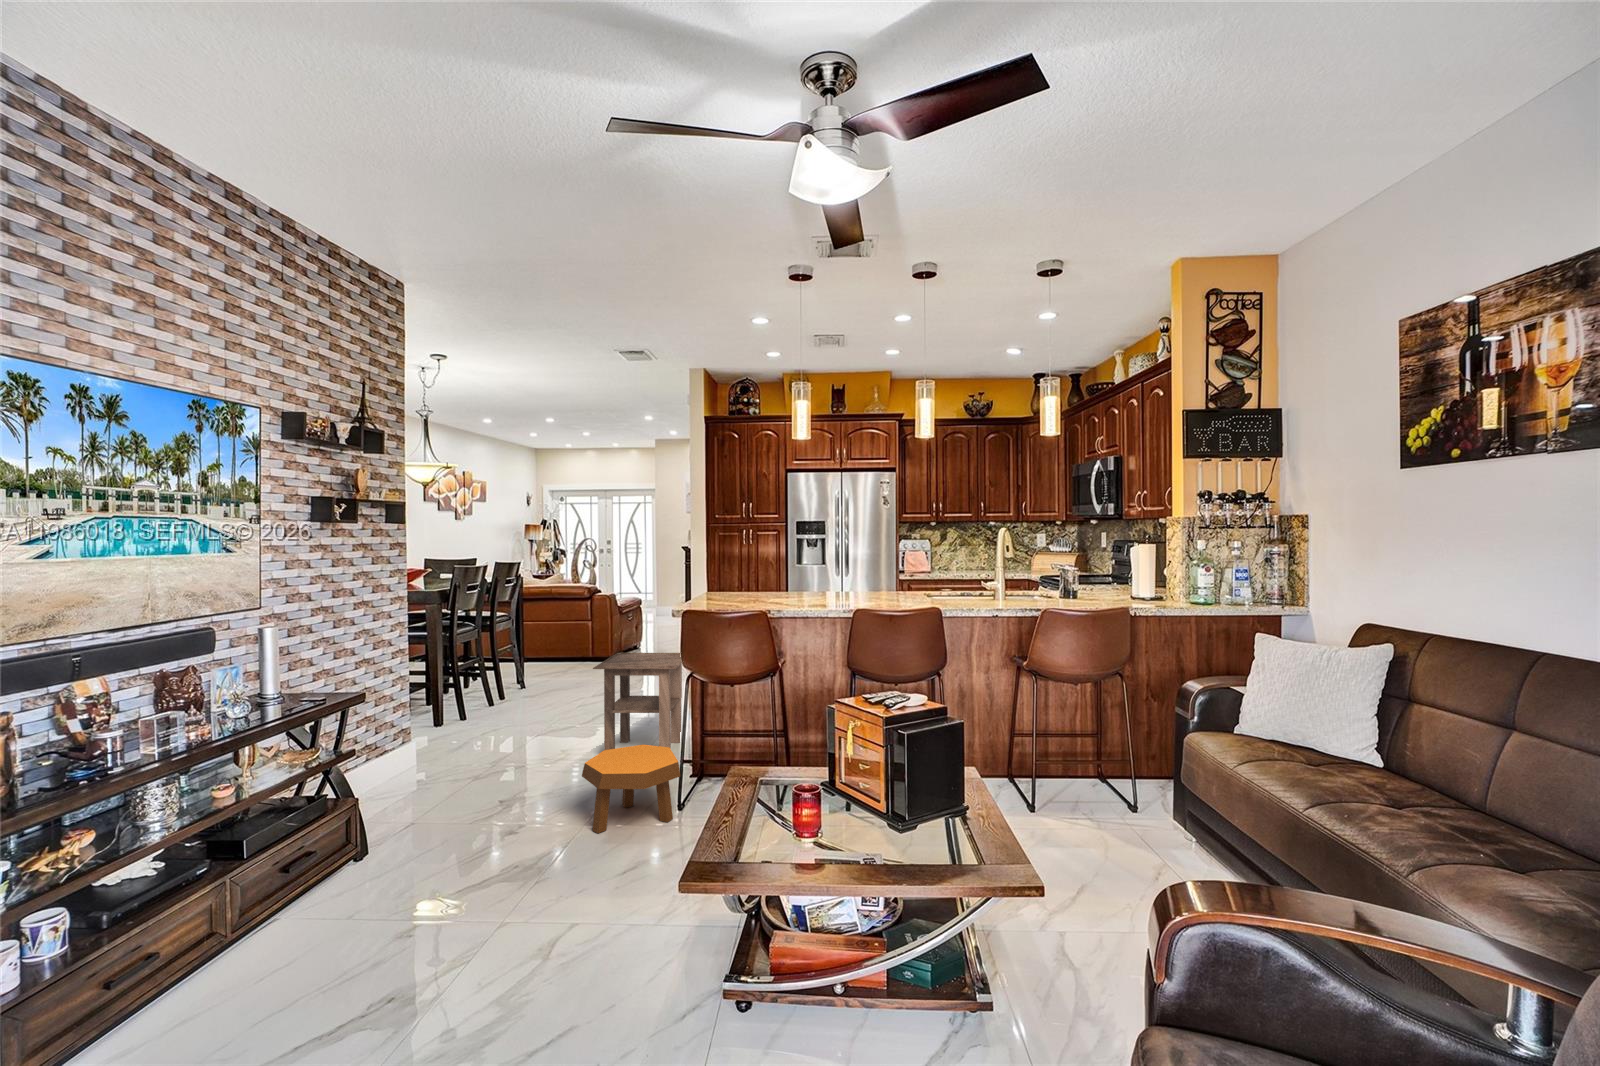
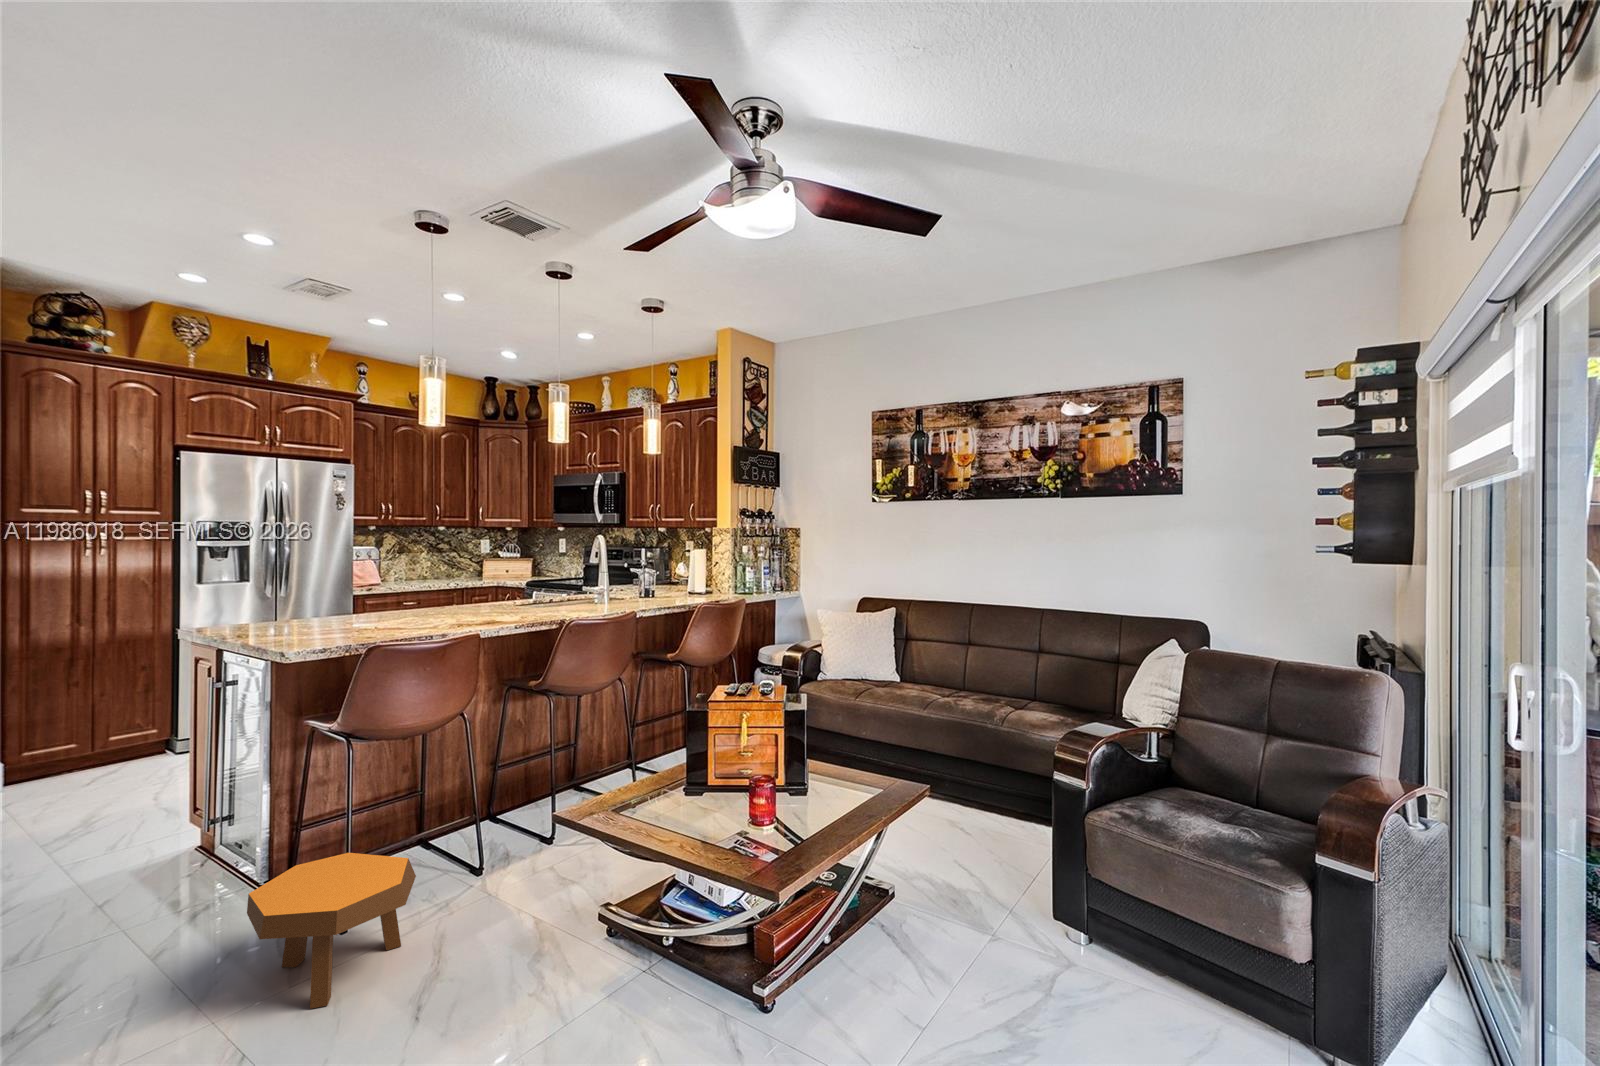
side table: present [593,653,682,750] -> none [31,731,251,946]

